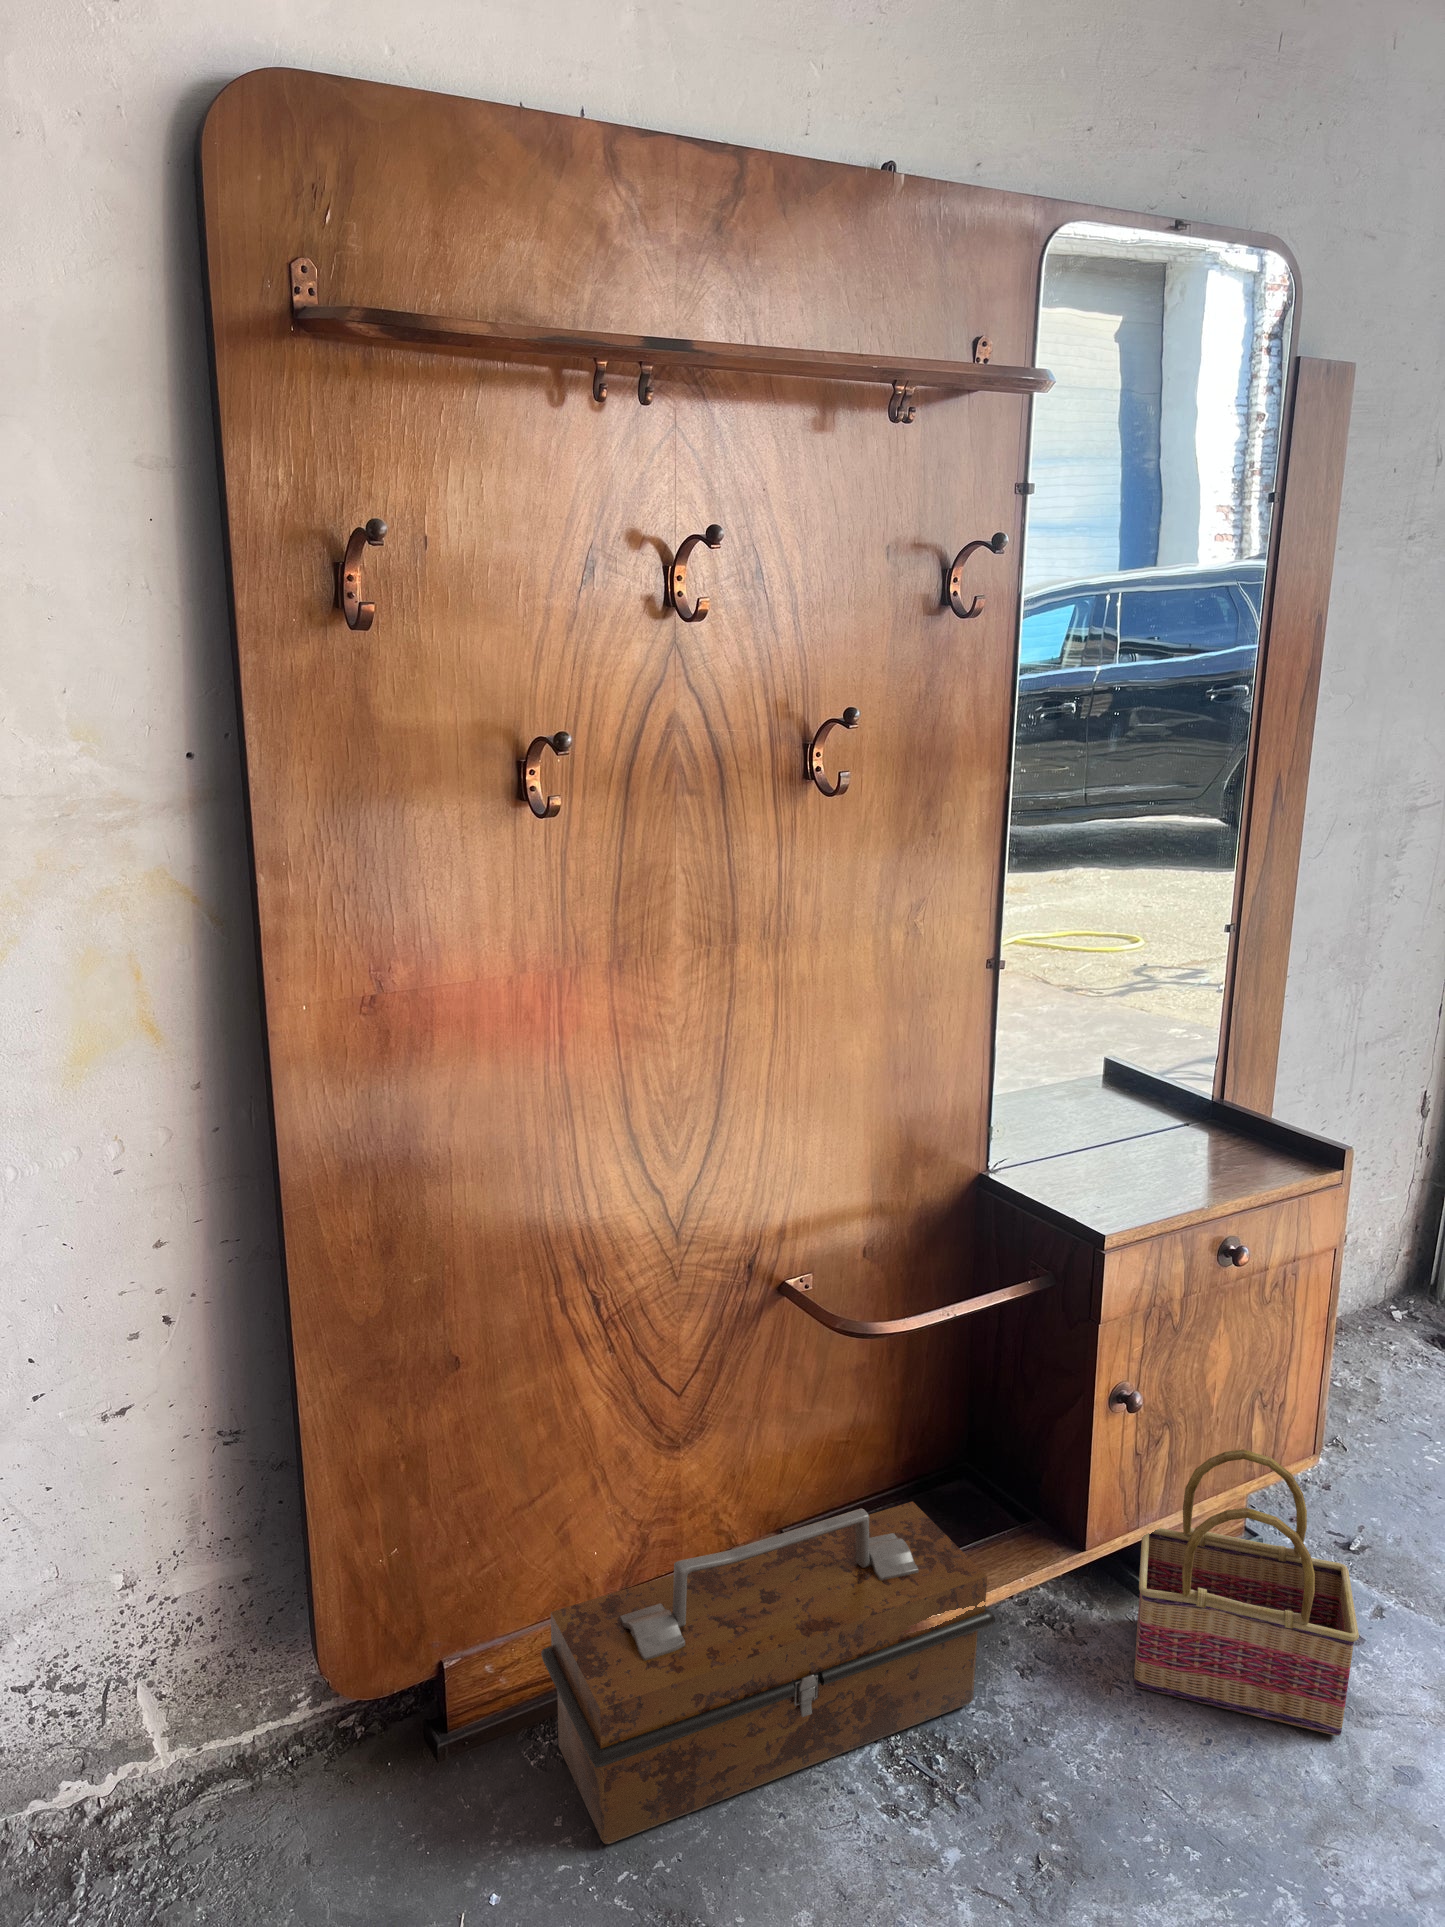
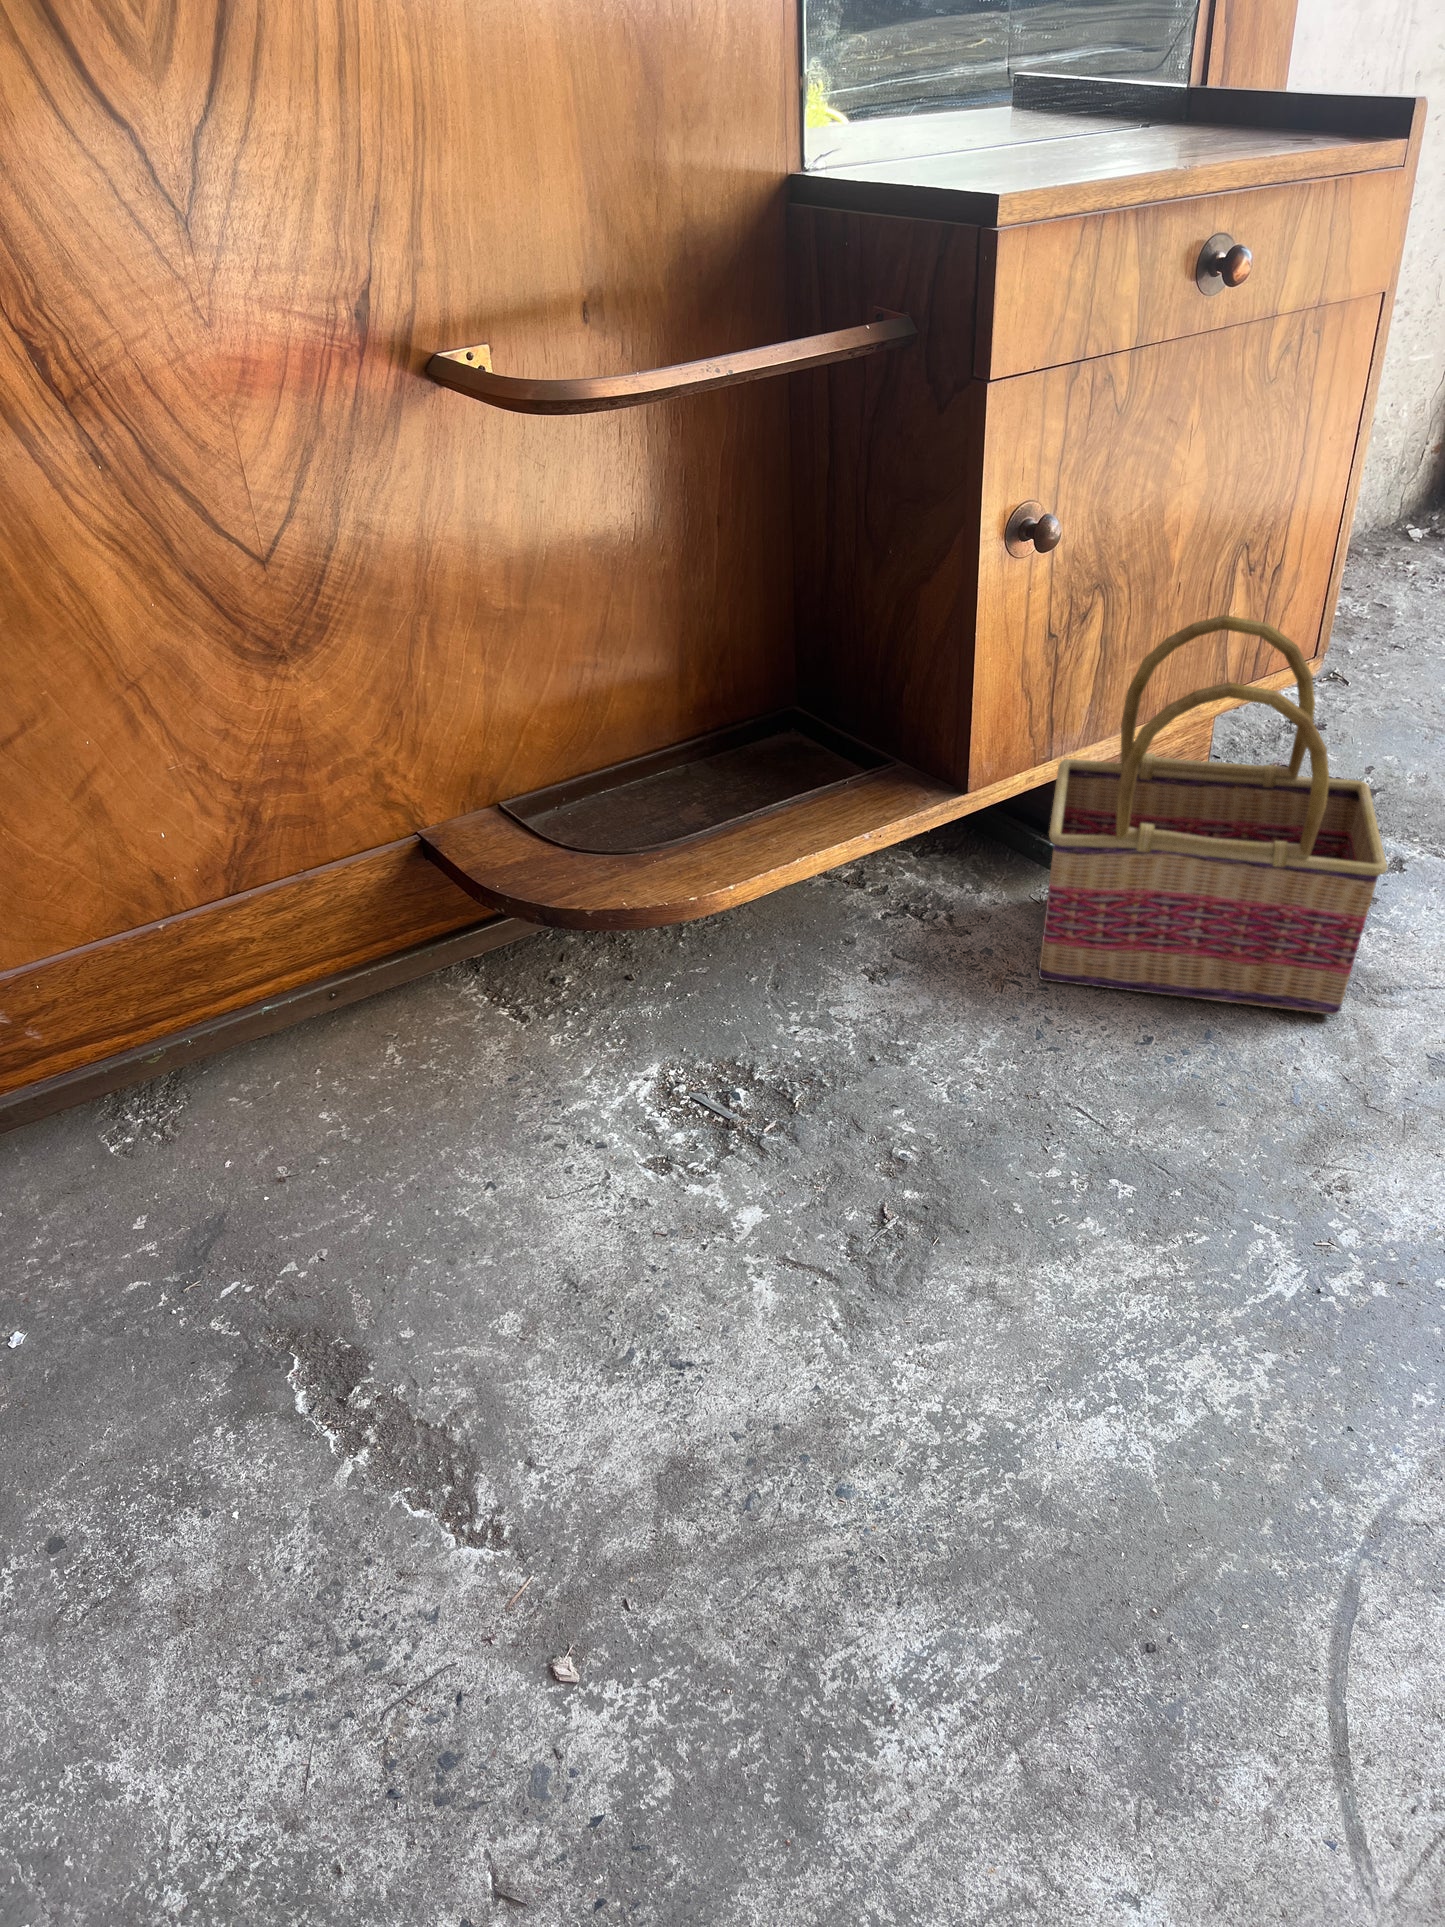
toolbox: present [541,1501,995,1844] -> none [75,737,823,1250]

